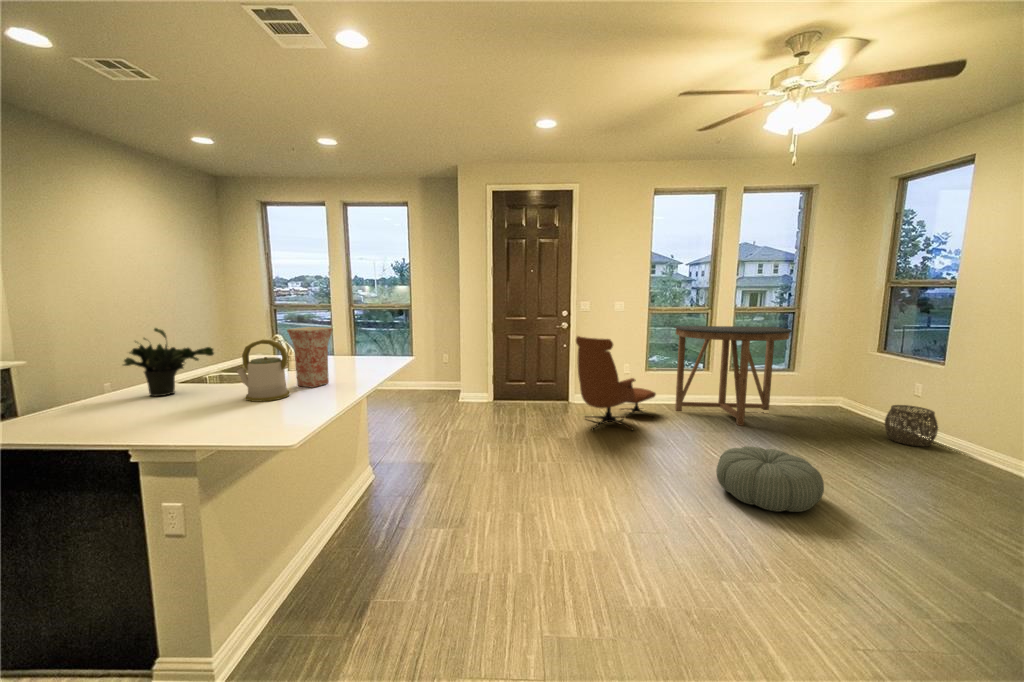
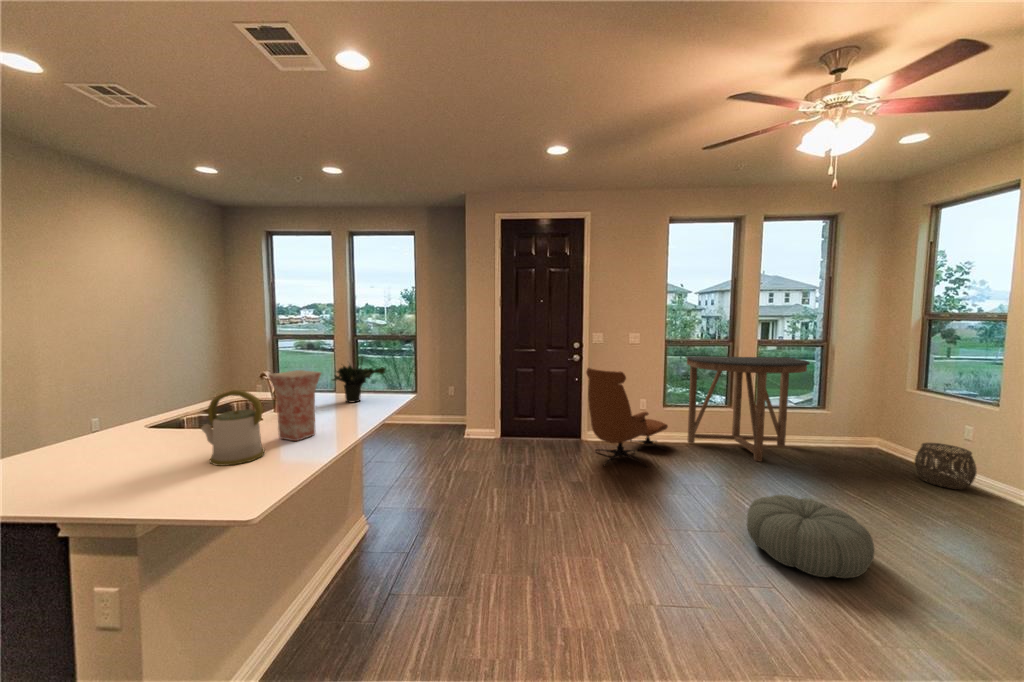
potted plant: present [124,328,214,396] -> present [333,357,385,402]

